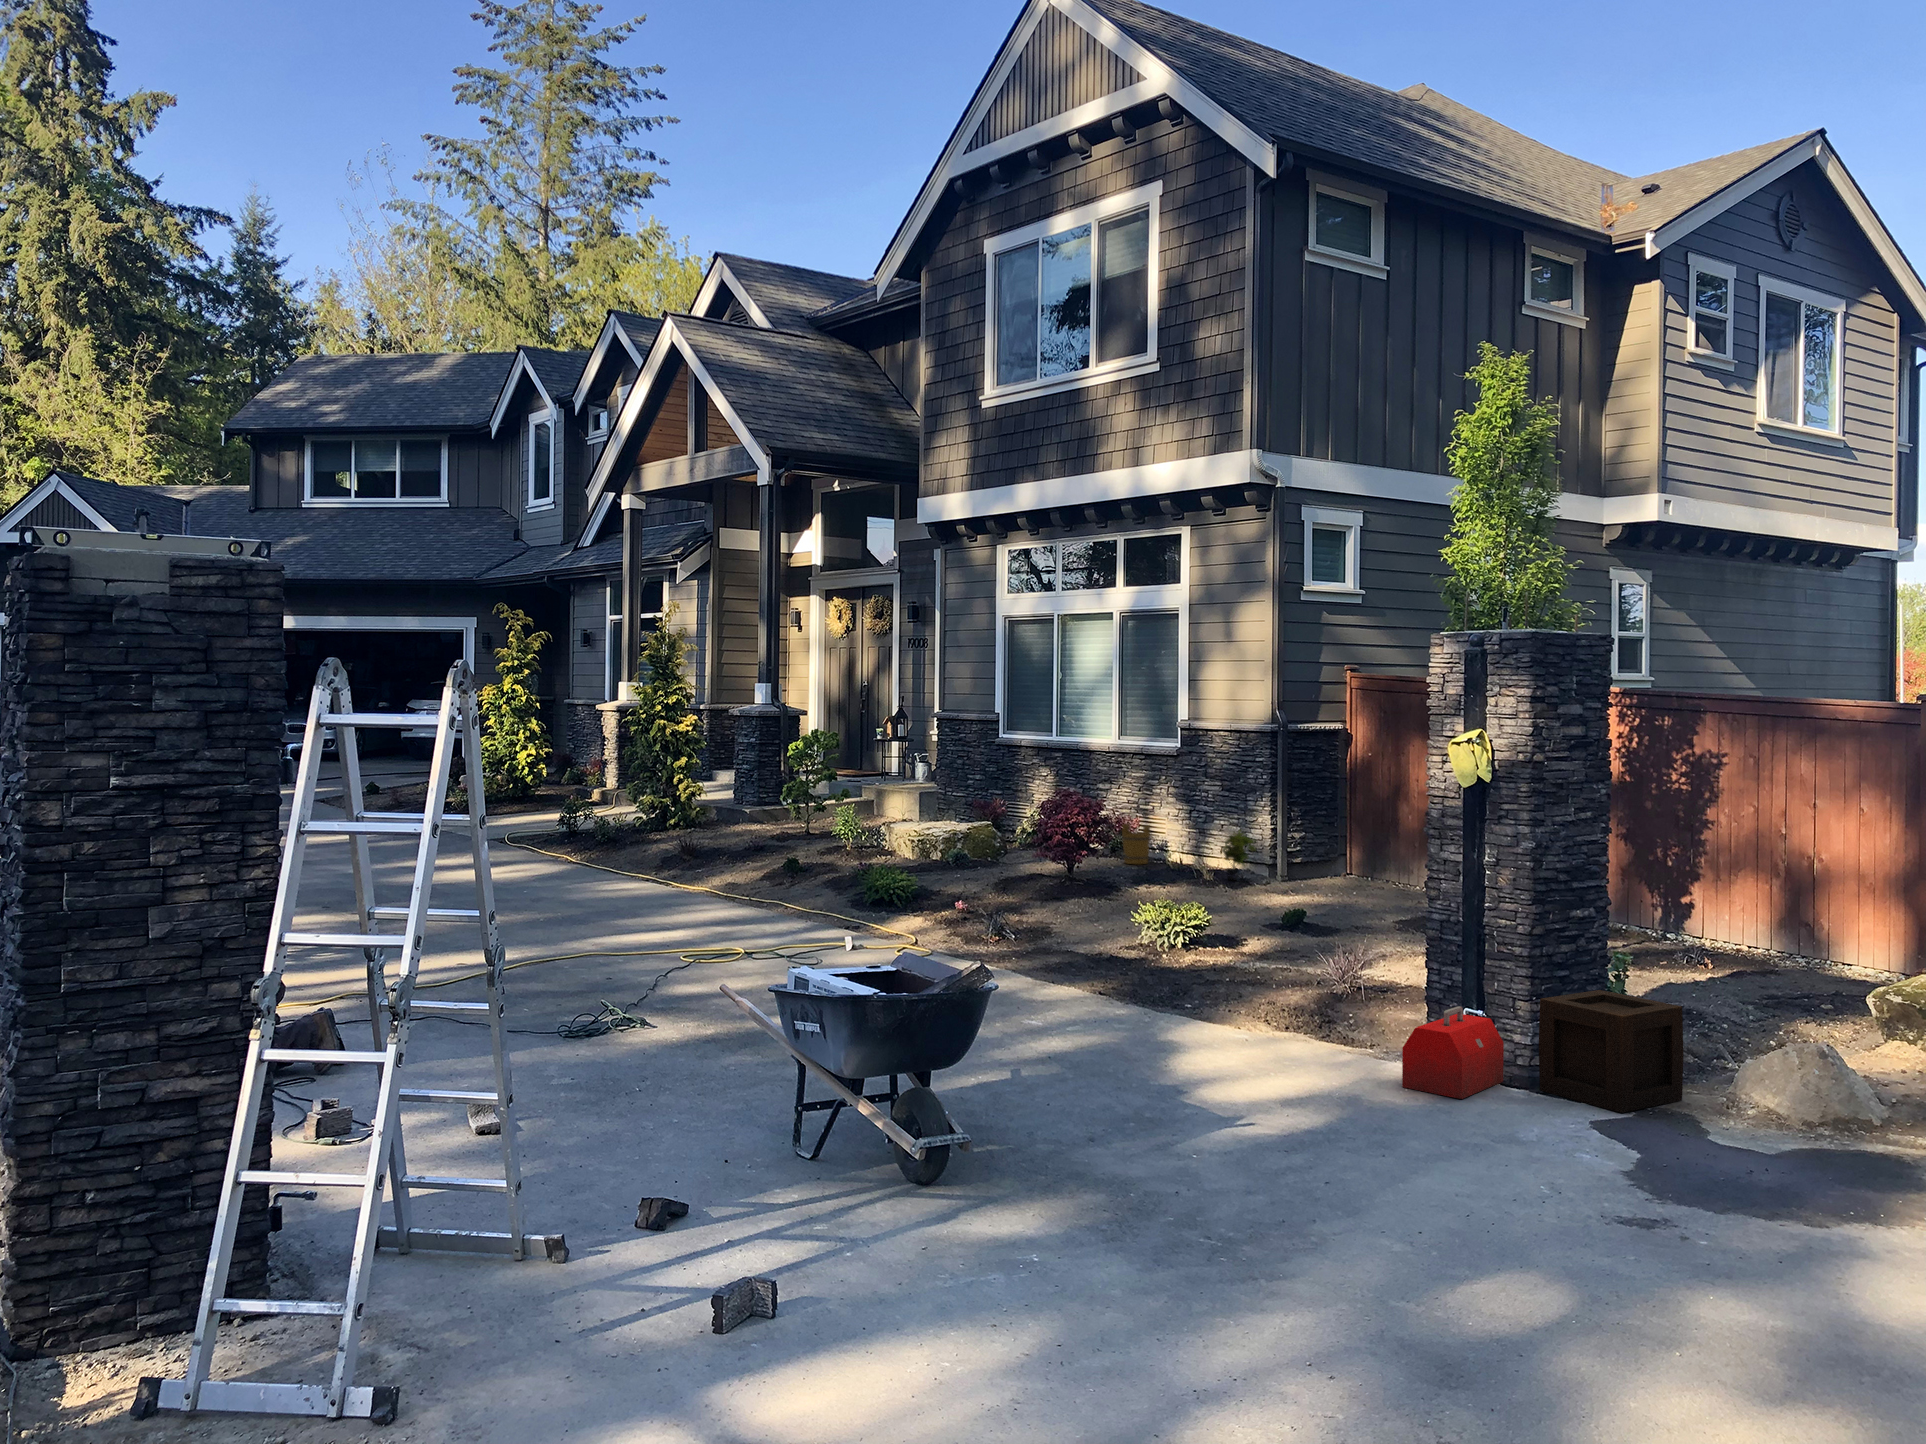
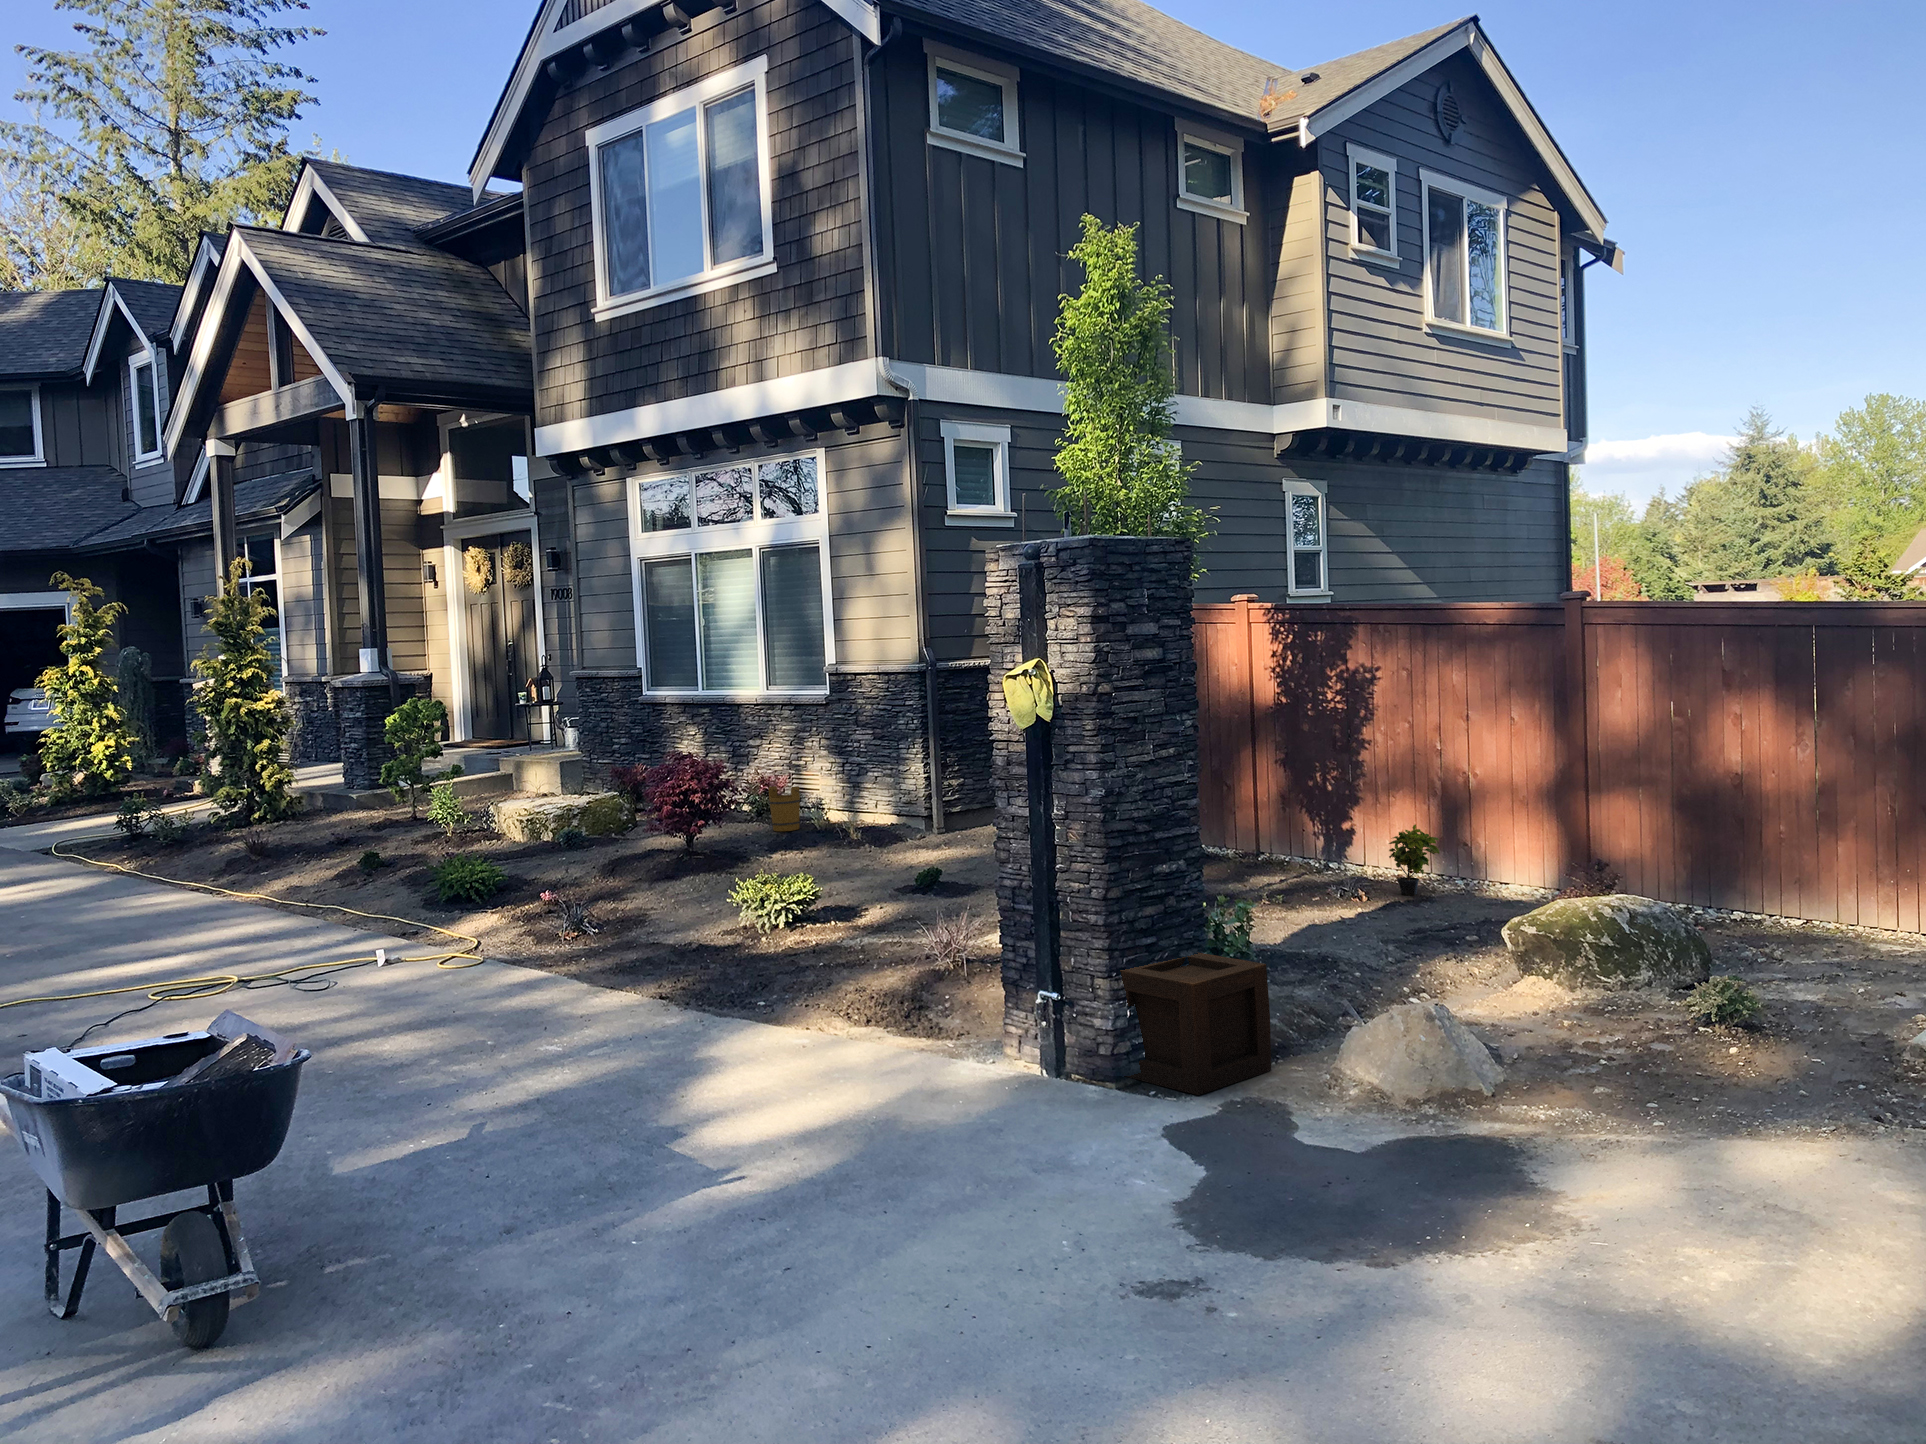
potted plant: present [1221,831,1256,880] -> present [1389,824,1440,895]
toolbox: present [1402,1006,1504,1099] -> none [961,986,1083,1097]

